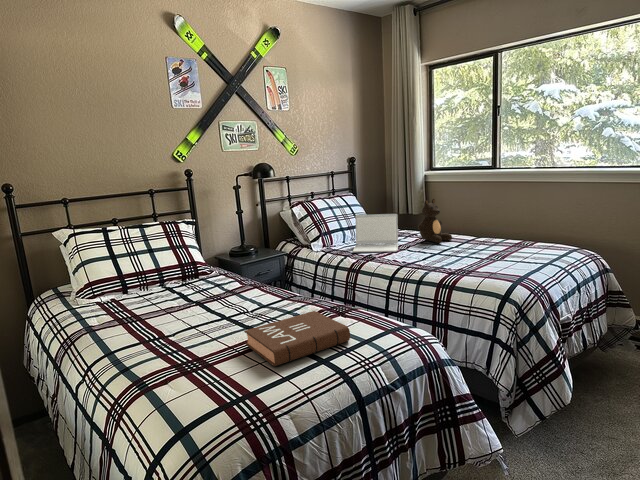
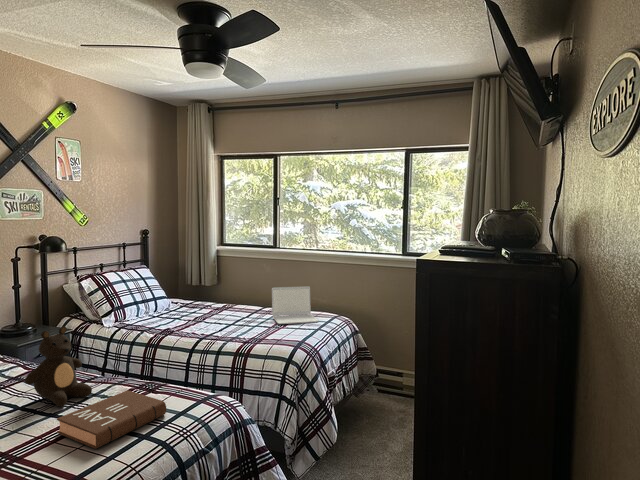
teddy bear: present [418,199,452,243] -> present [25,326,92,407]
laptop: present [353,214,398,252] -> present [272,286,318,324]

